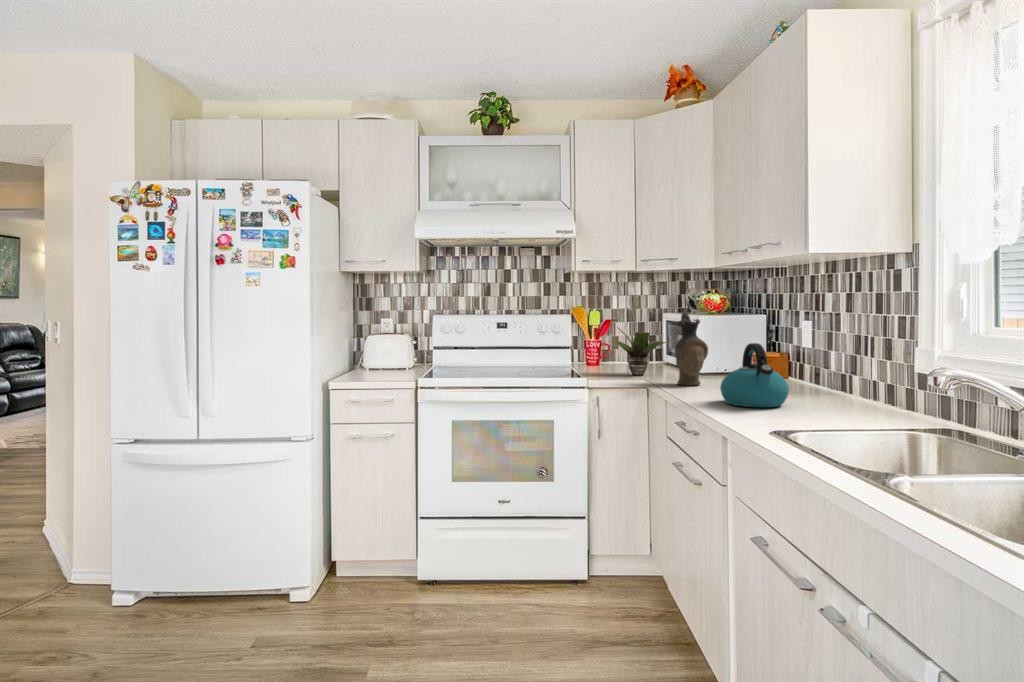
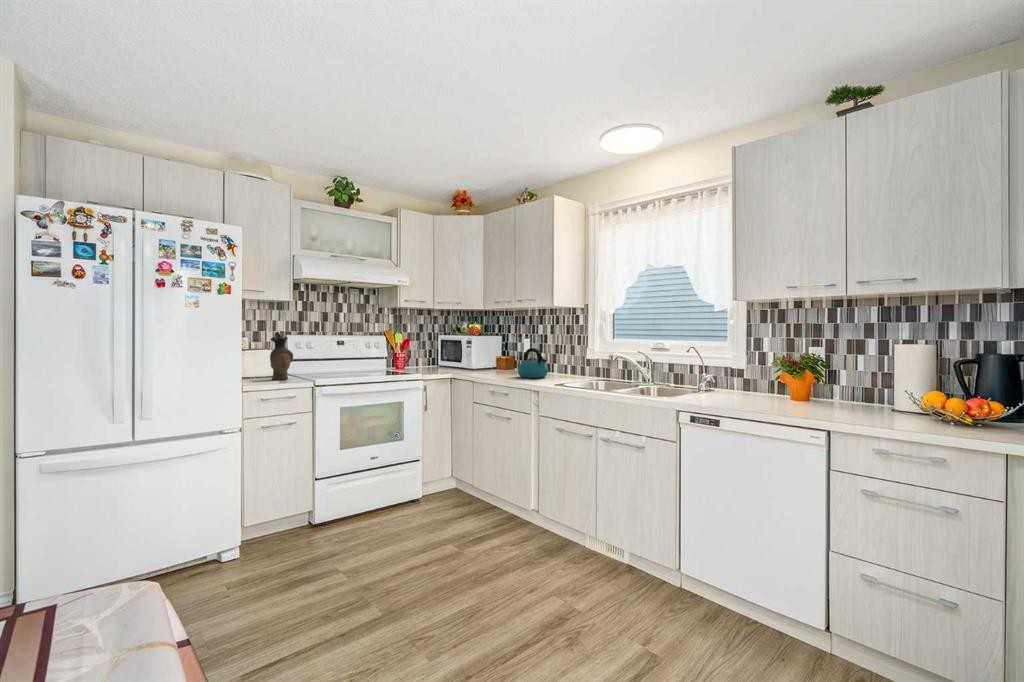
ceramic pitcher: present [675,312,708,385] -> present [270,332,293,380]
potted plant: present [611,327,666,376] -> none [422,342,459,370]

